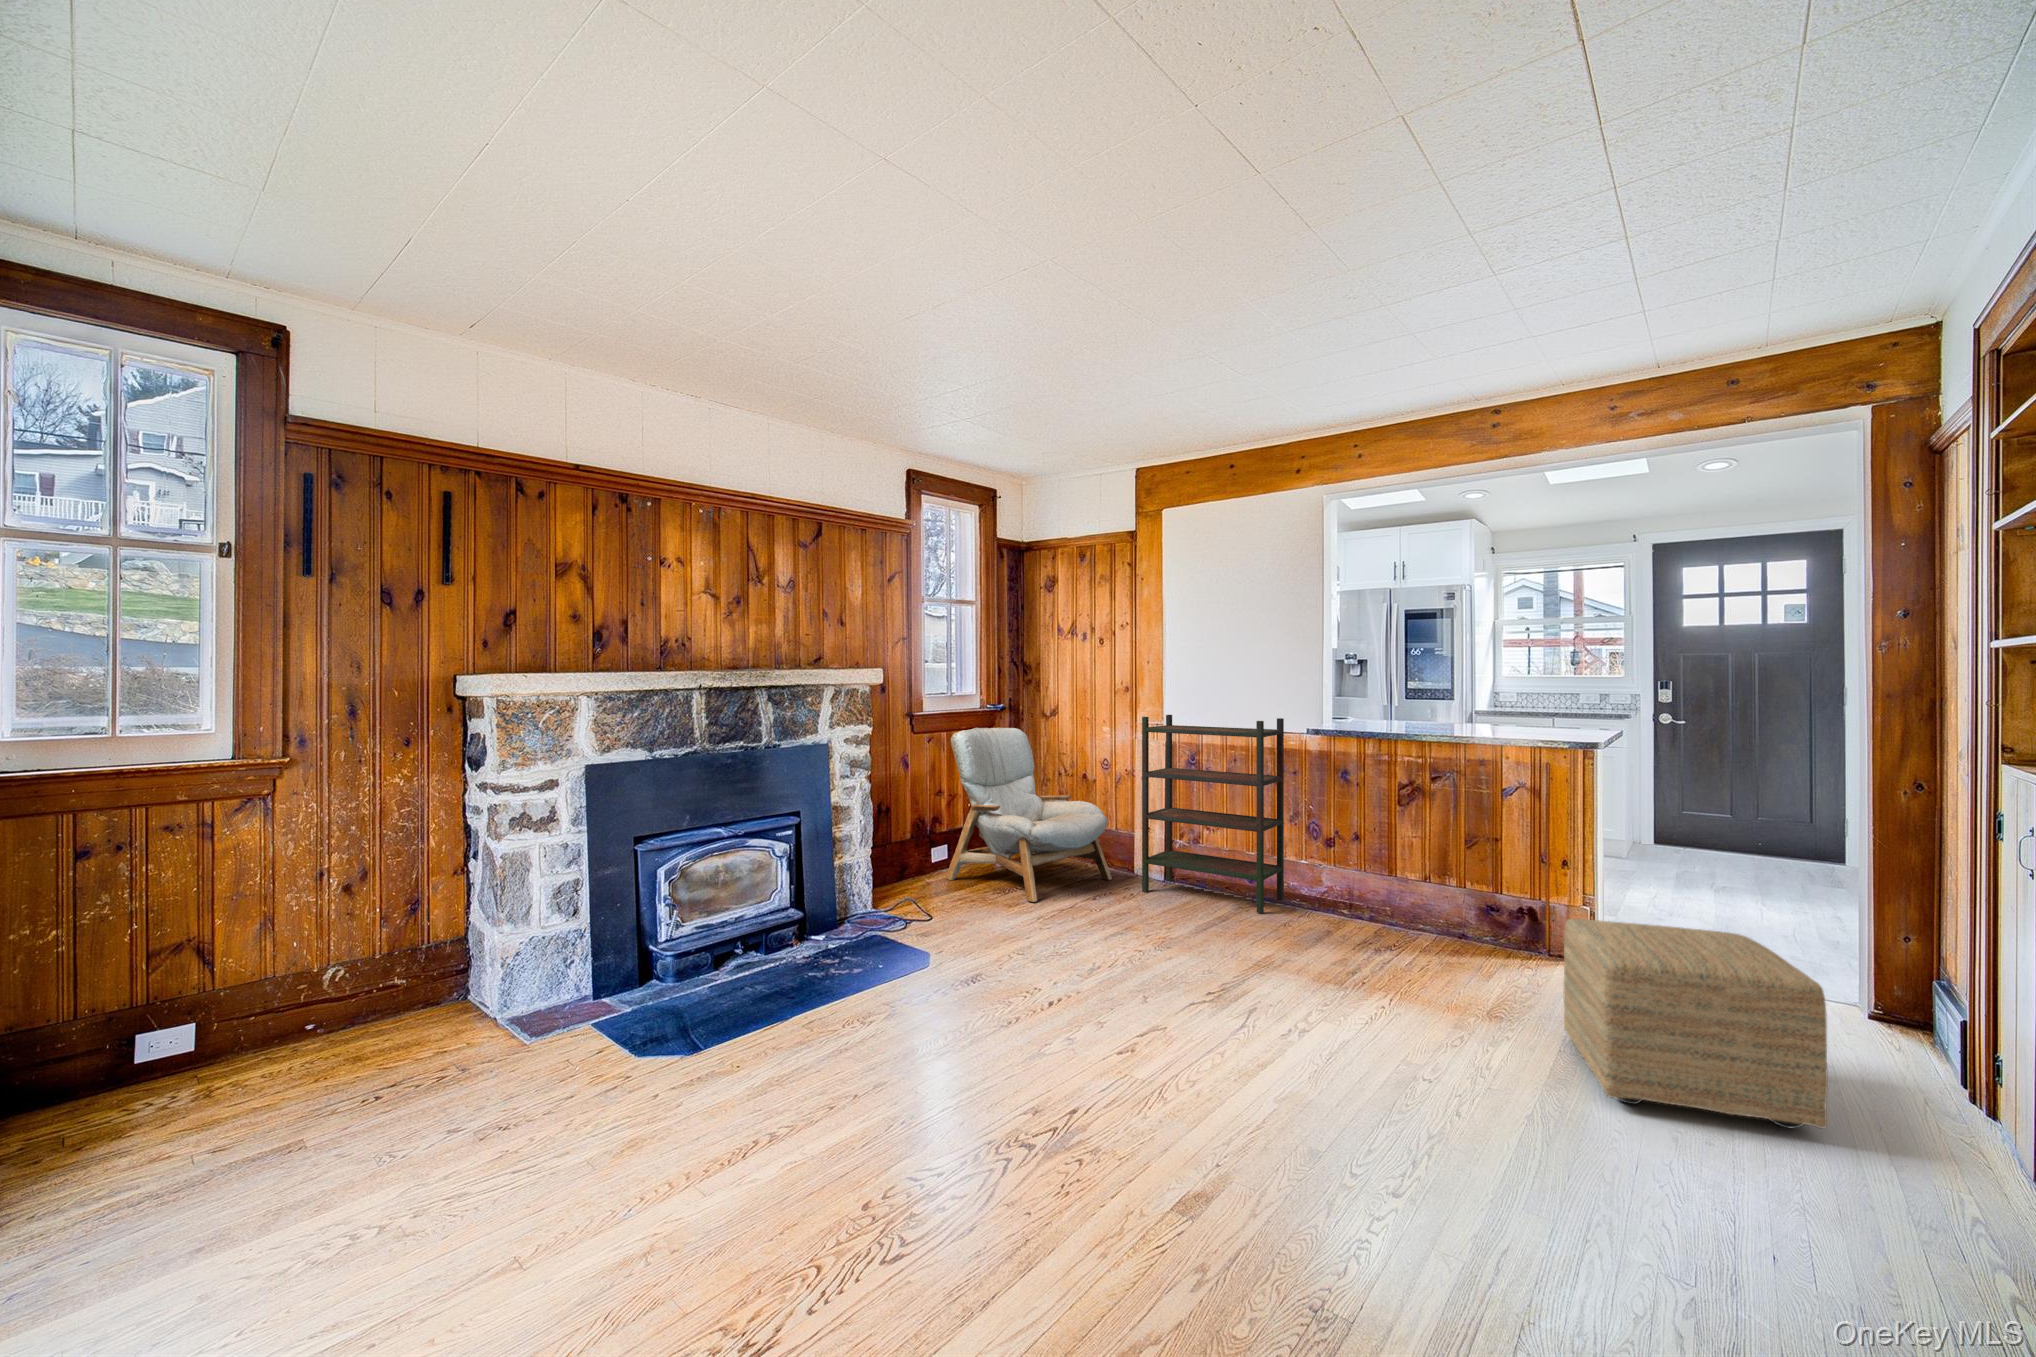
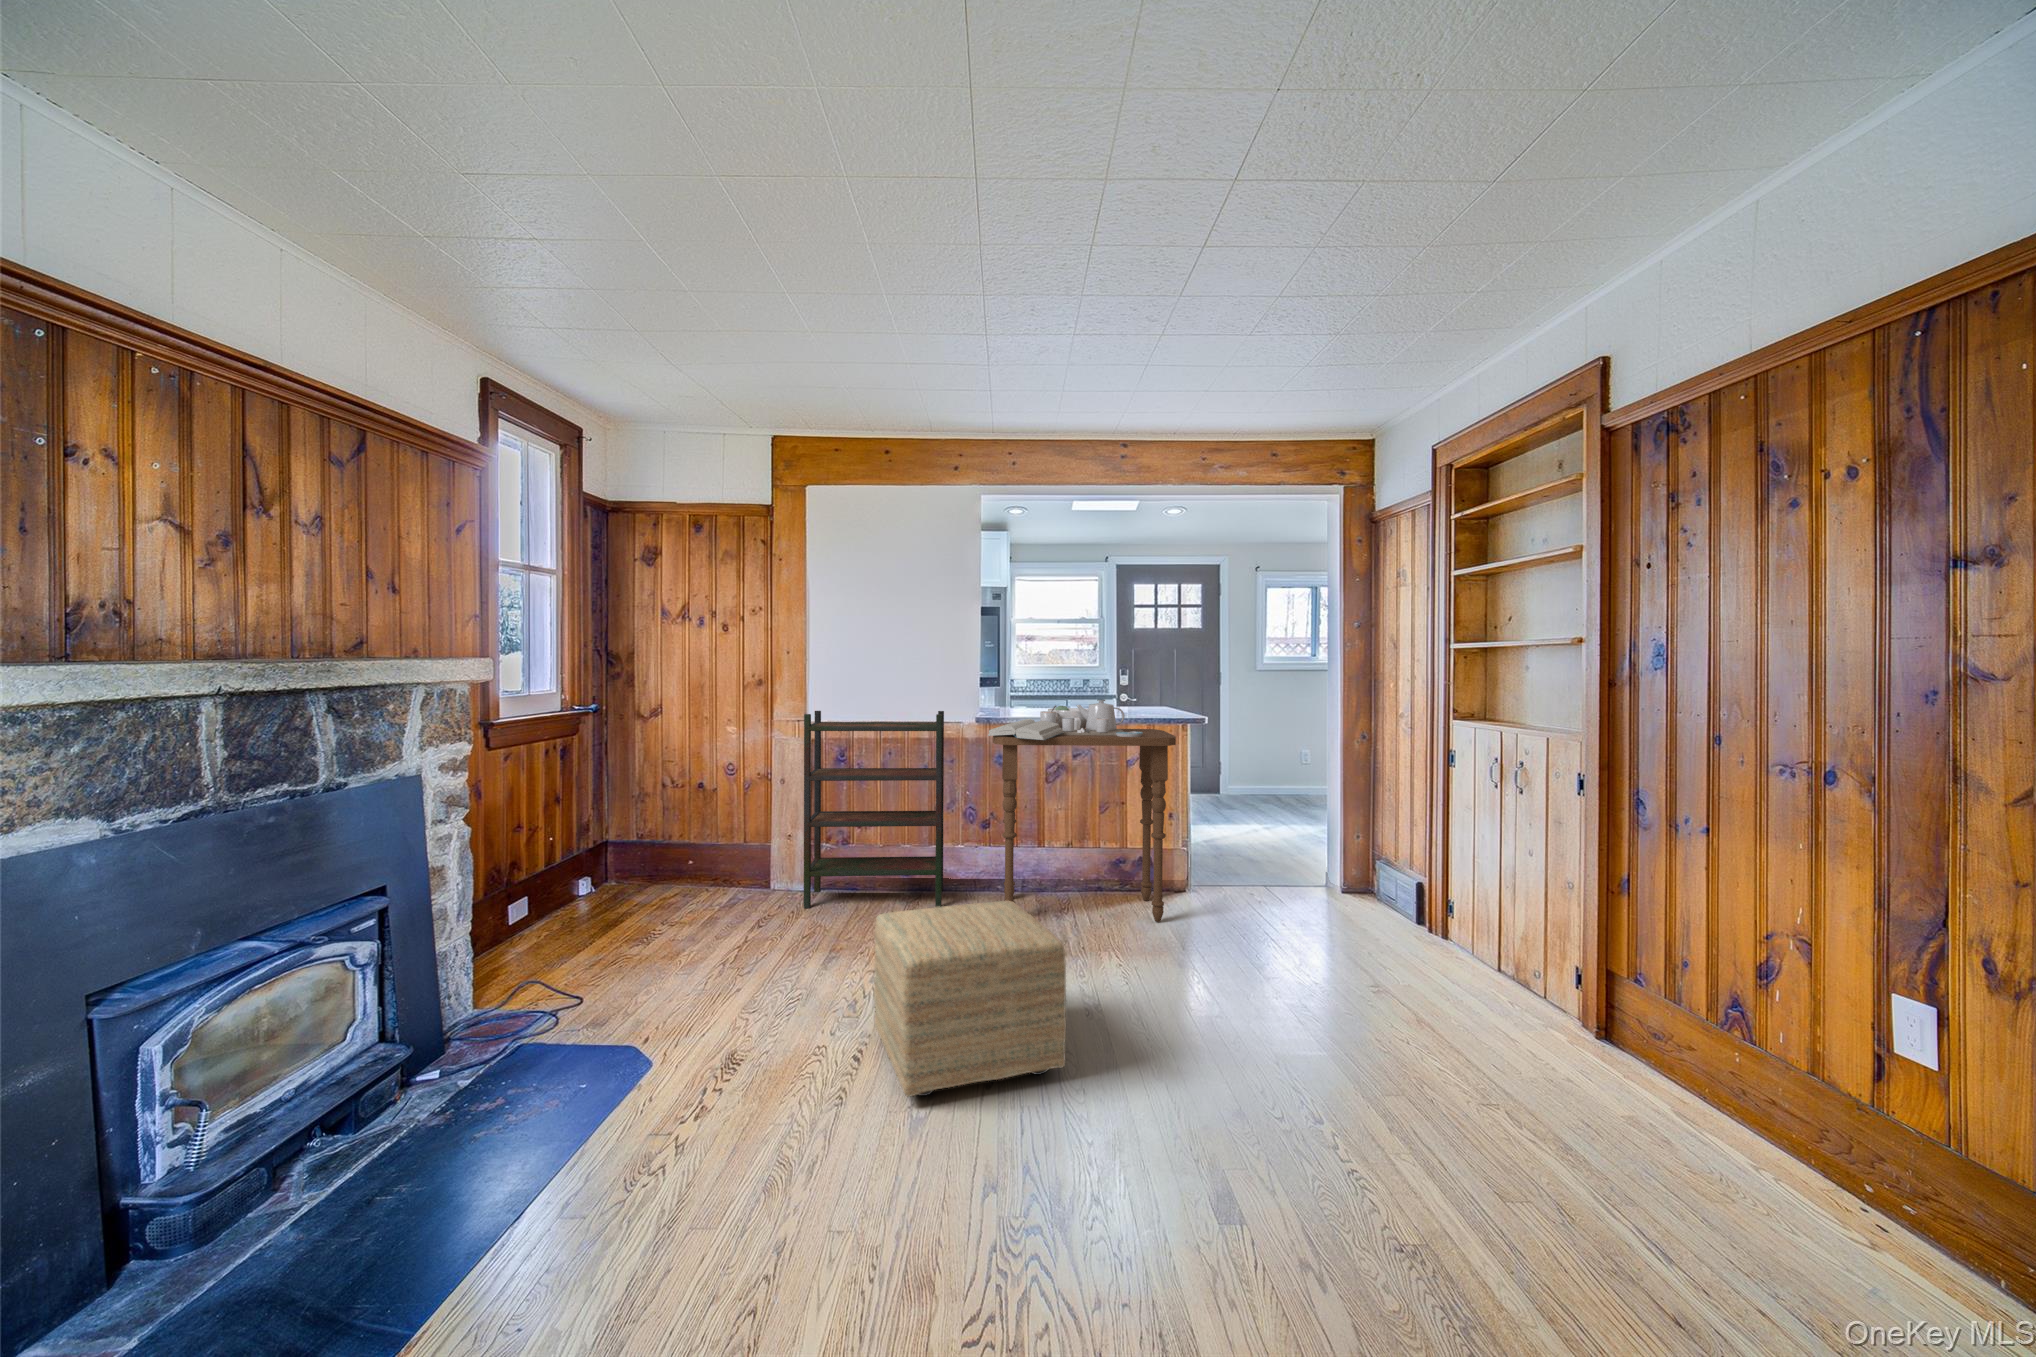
side table: none [1289,710,1530,976] -> present [988,699,1176,922]
armchair: present [946,727,1112,902] -> none [537,734,756,947]
ottoman: present [1564,919,1828,1128] -> present [874,901,1066,1097]

